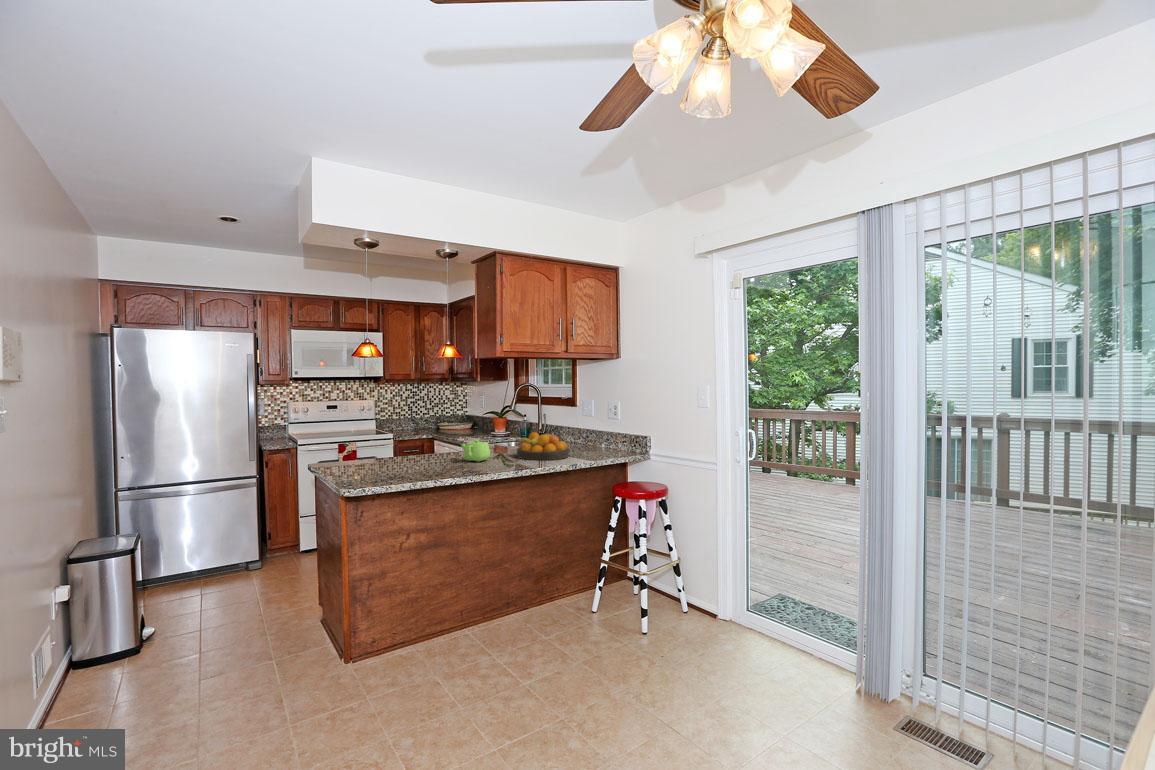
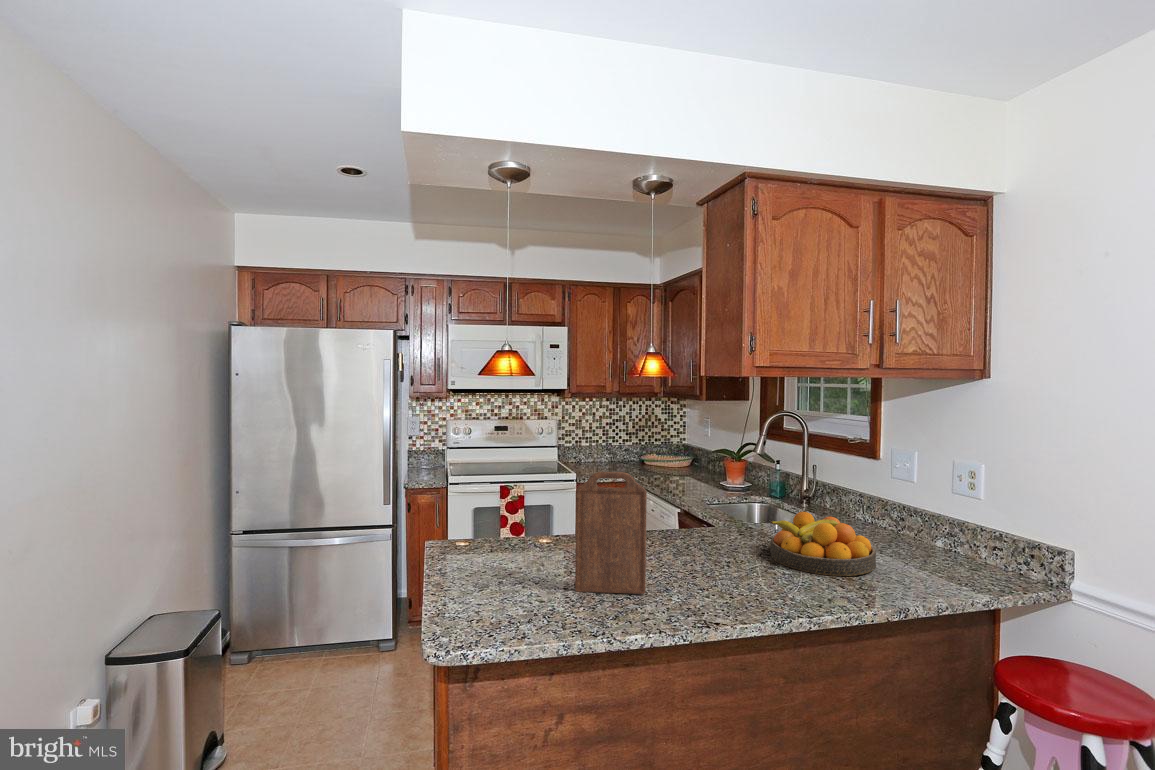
cutting board: none [411,408,451,473] -> present [575,472,647,594]
teapot: present [461,440,490,462] -> none [669,523,721,566]

